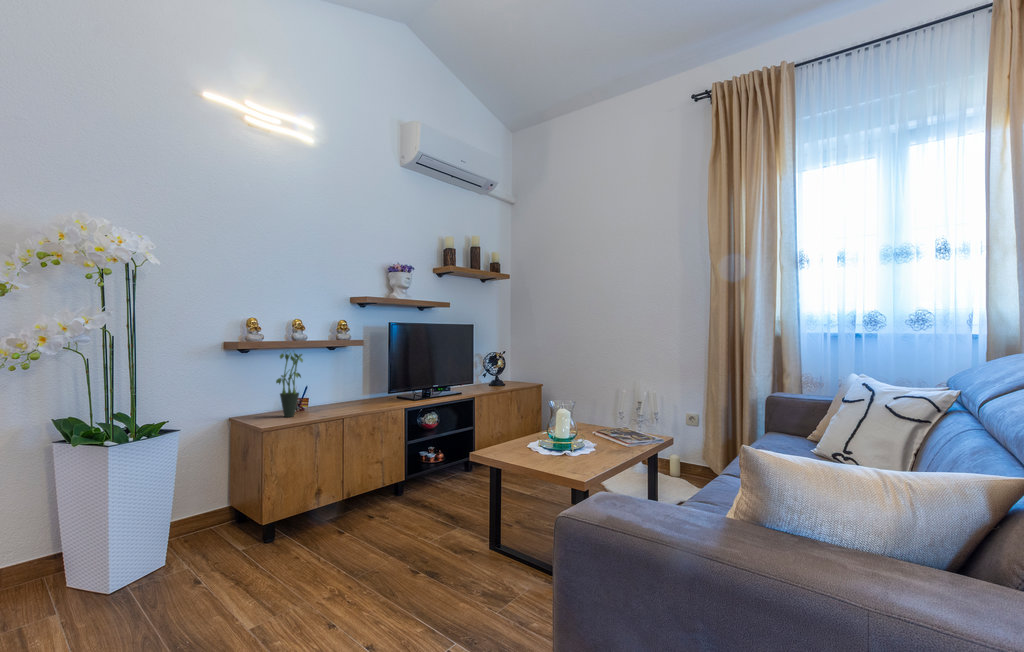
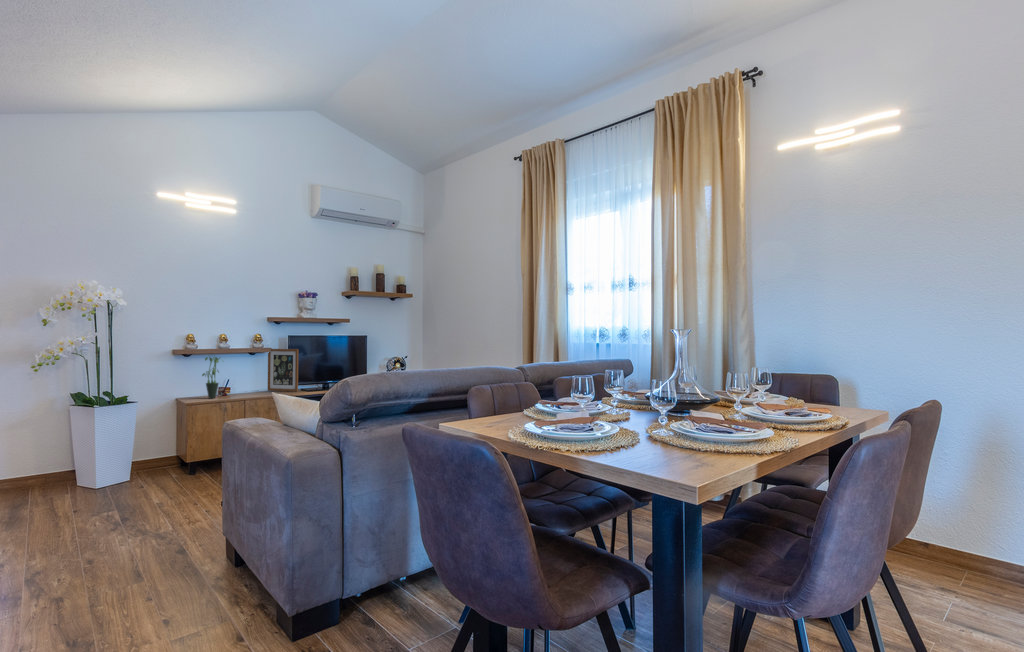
picture frame: none [351,342,399,402] -> present [268,349,298,392]

